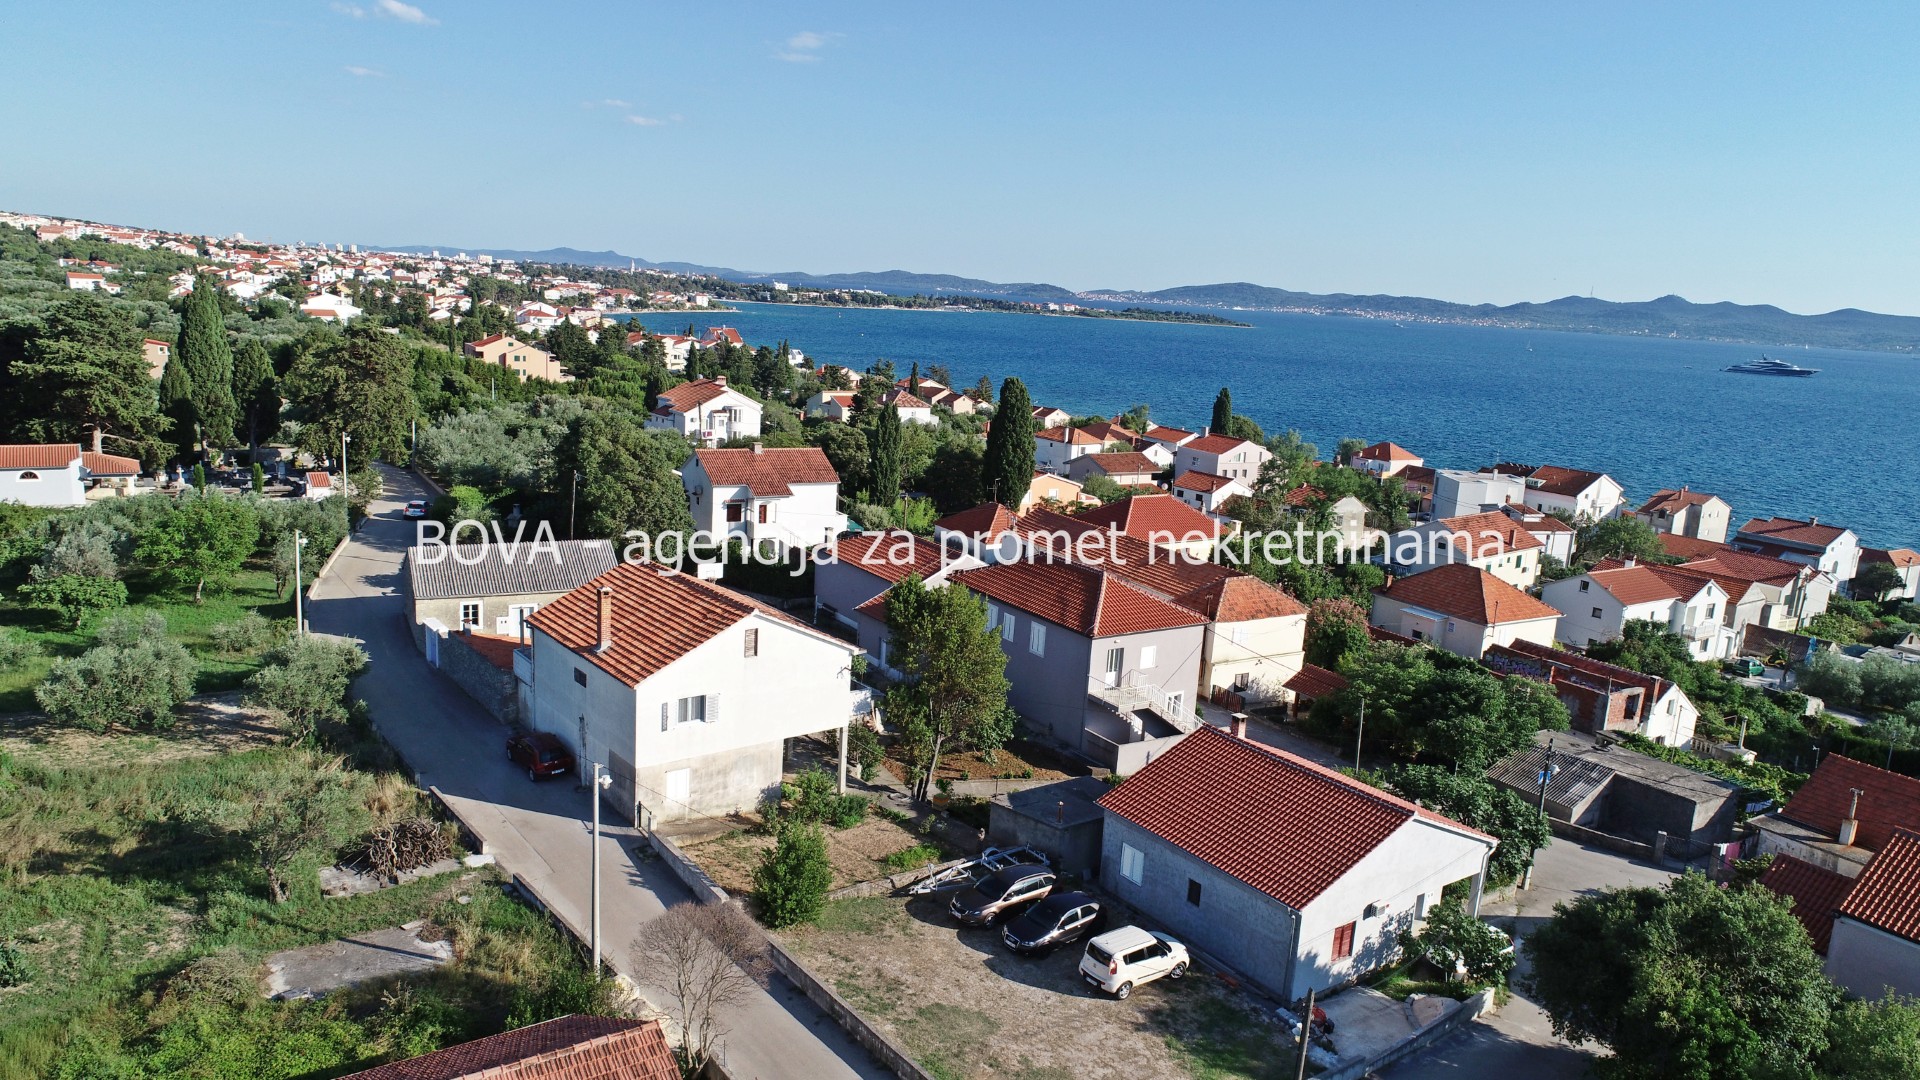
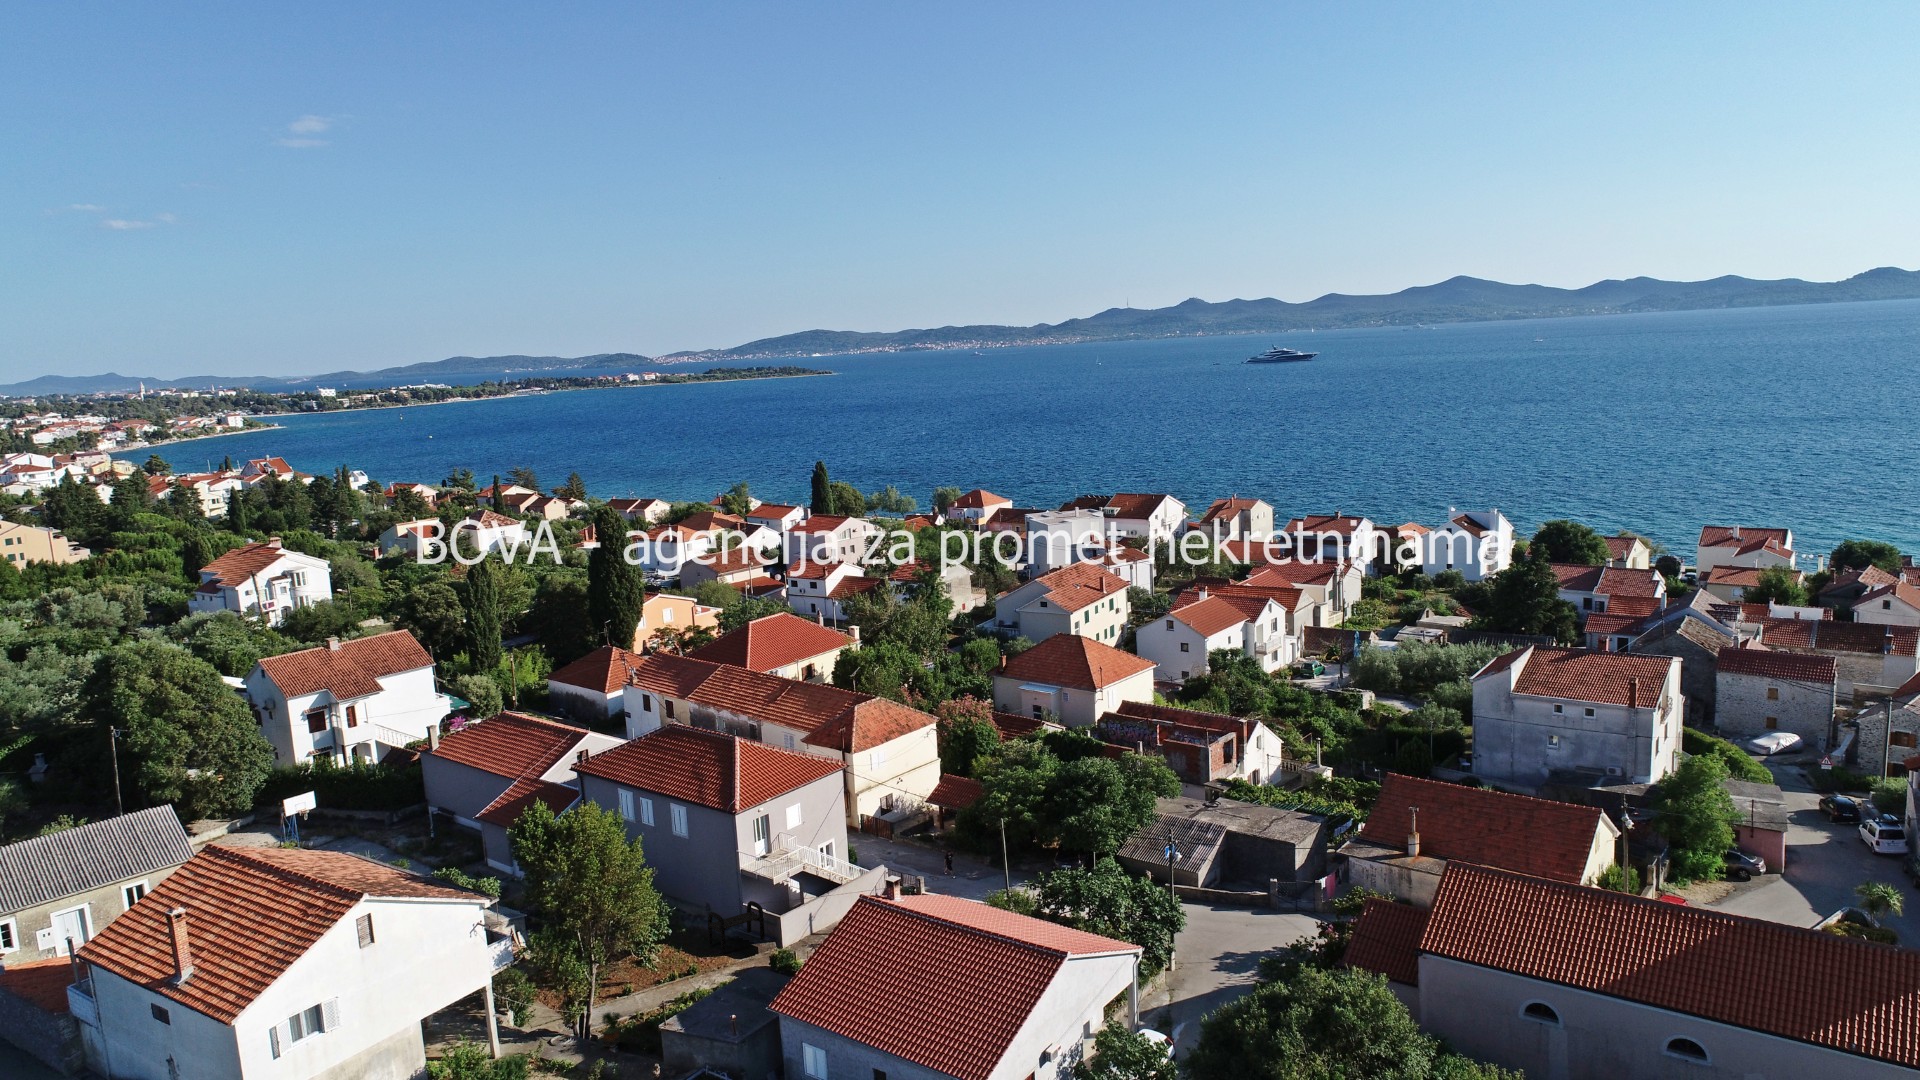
bench: none [1040,724,1098,765] -> present [708,901,765,953]

